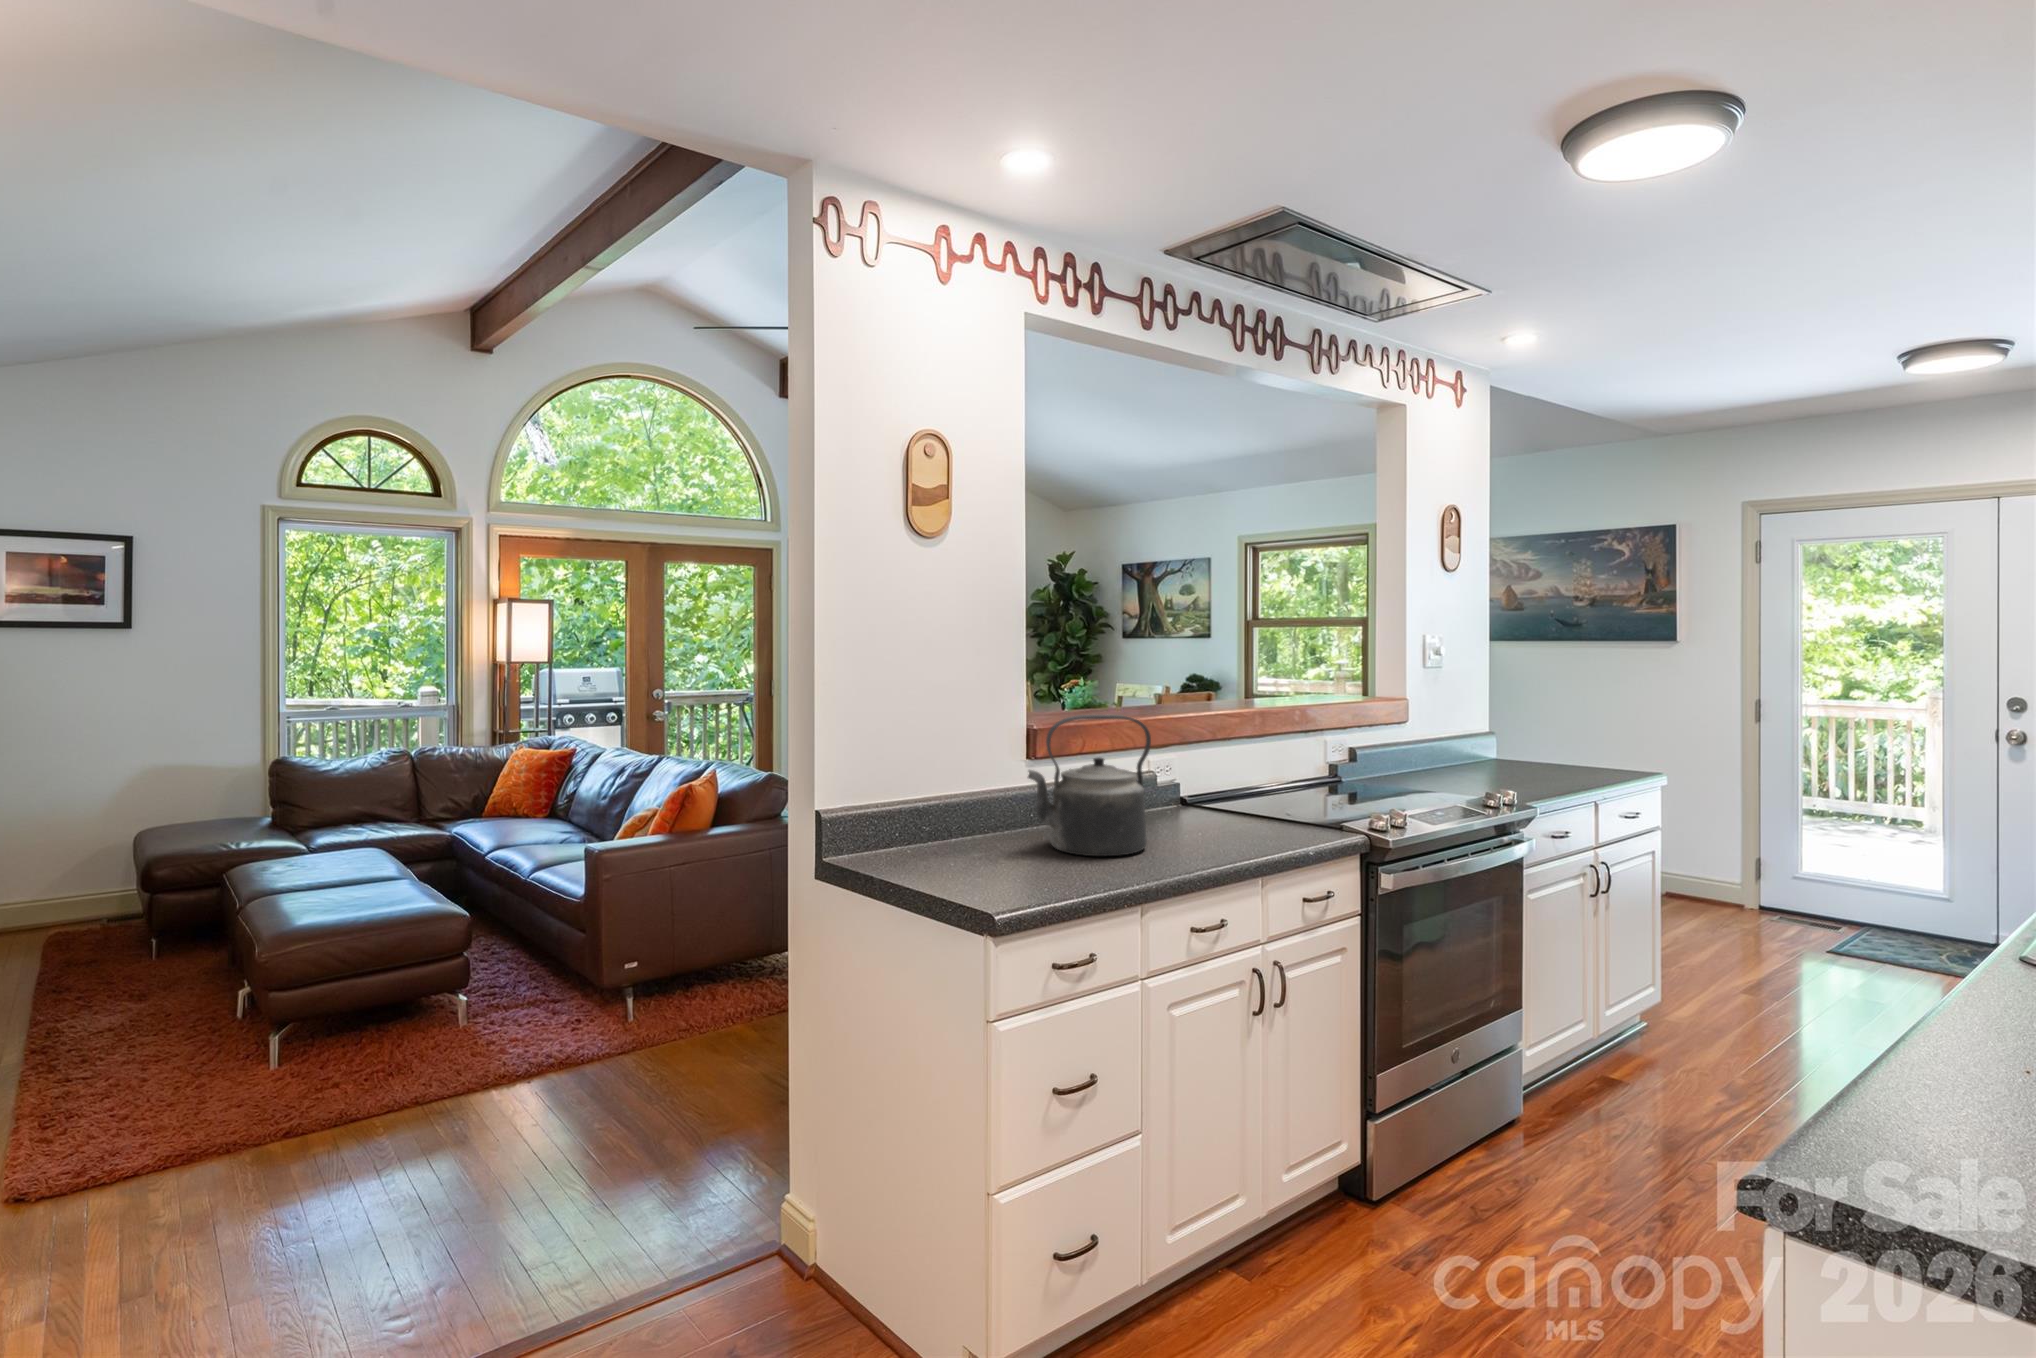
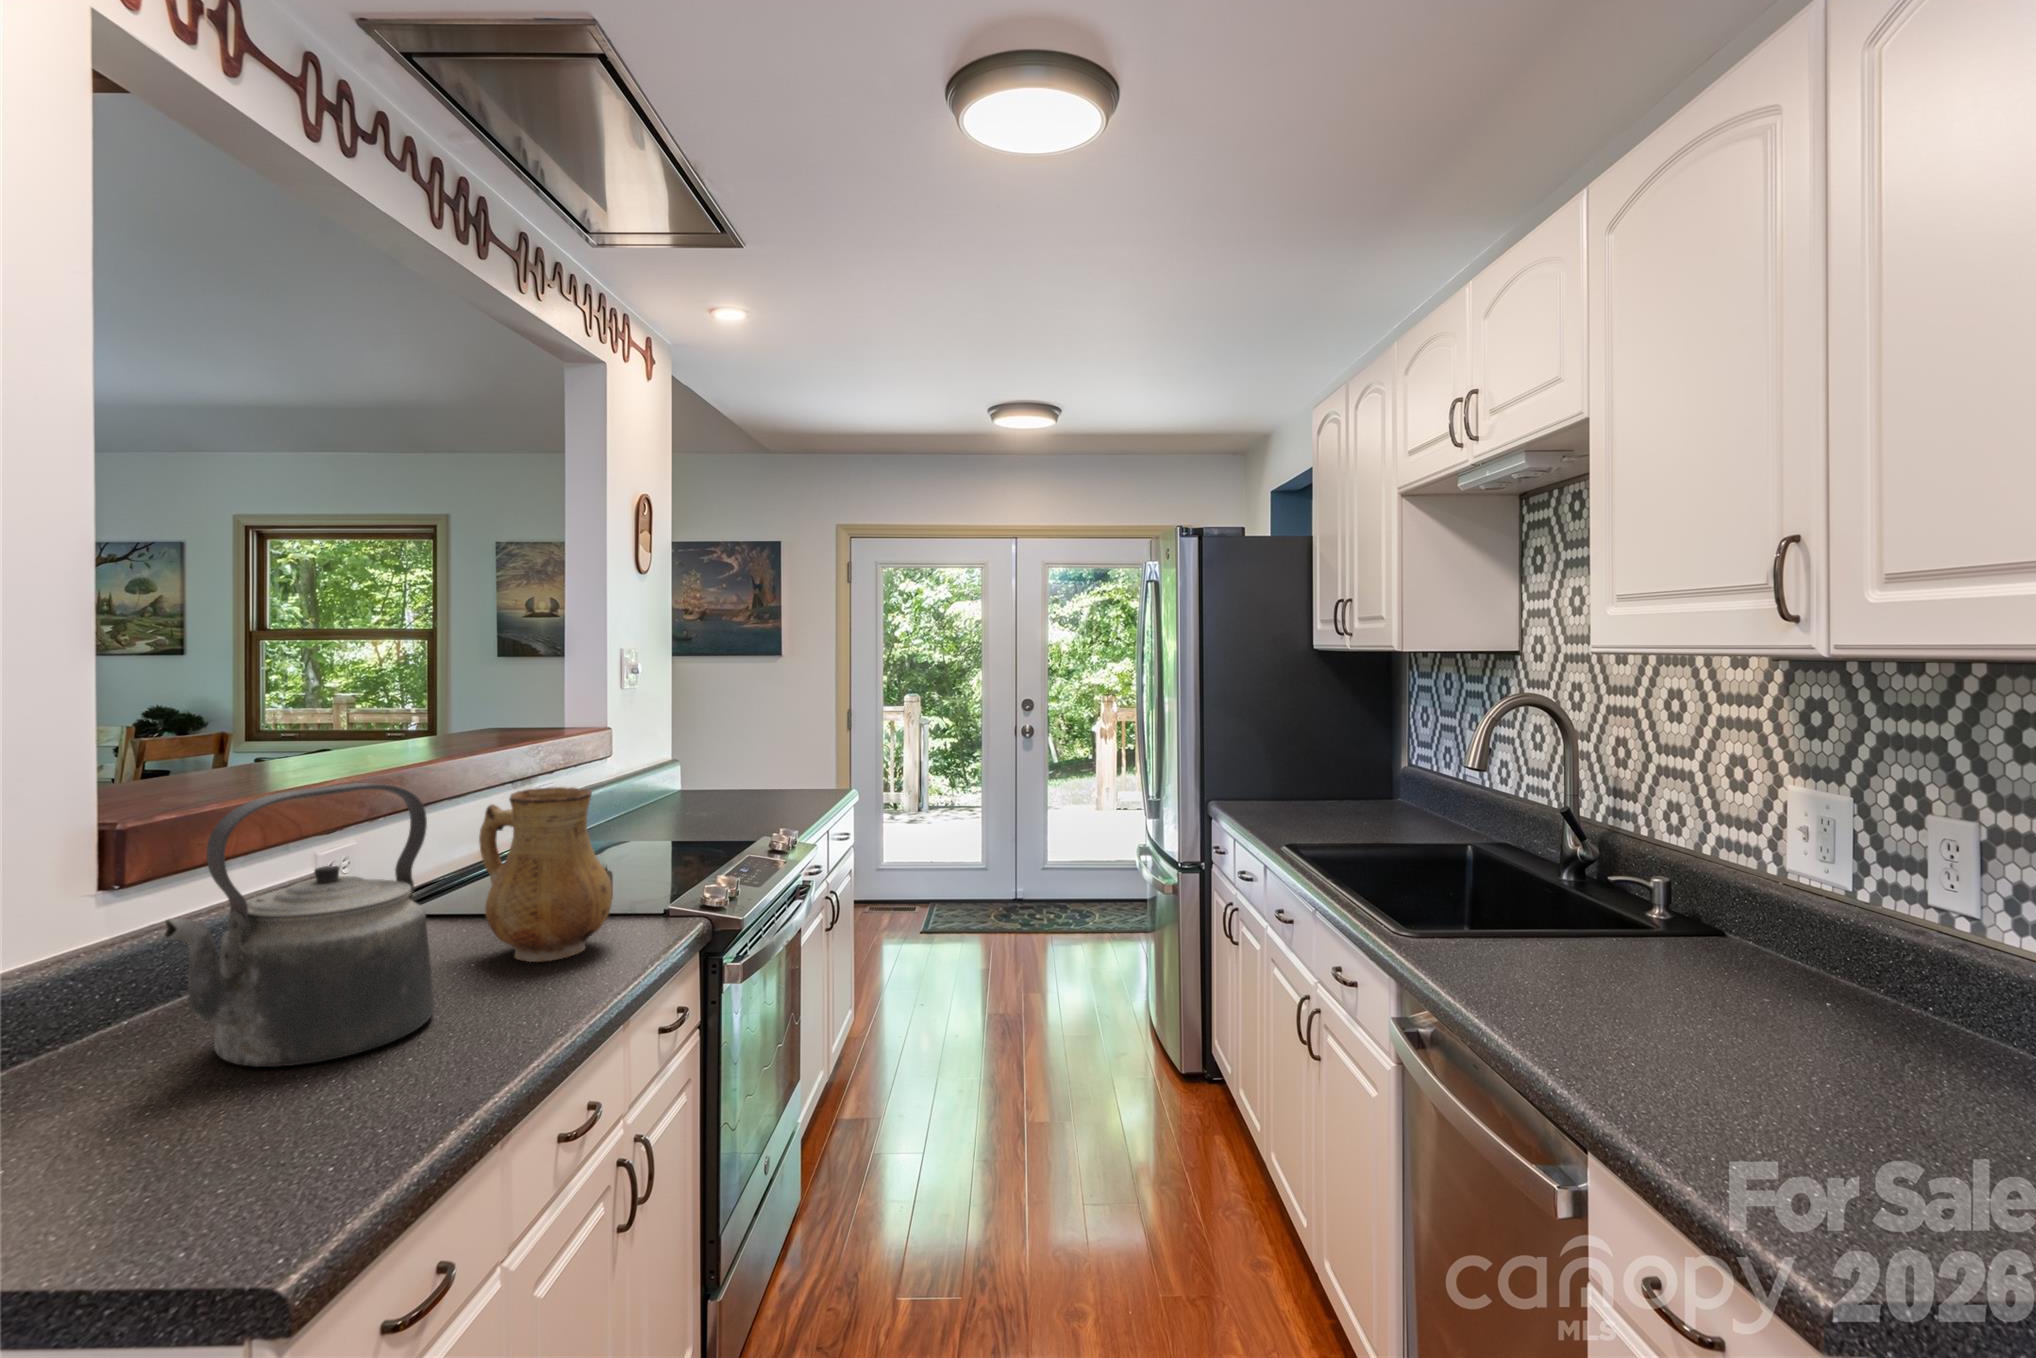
ceramic pitcher: none [1198,732,1274,844] -> present [479,787,613,962]

